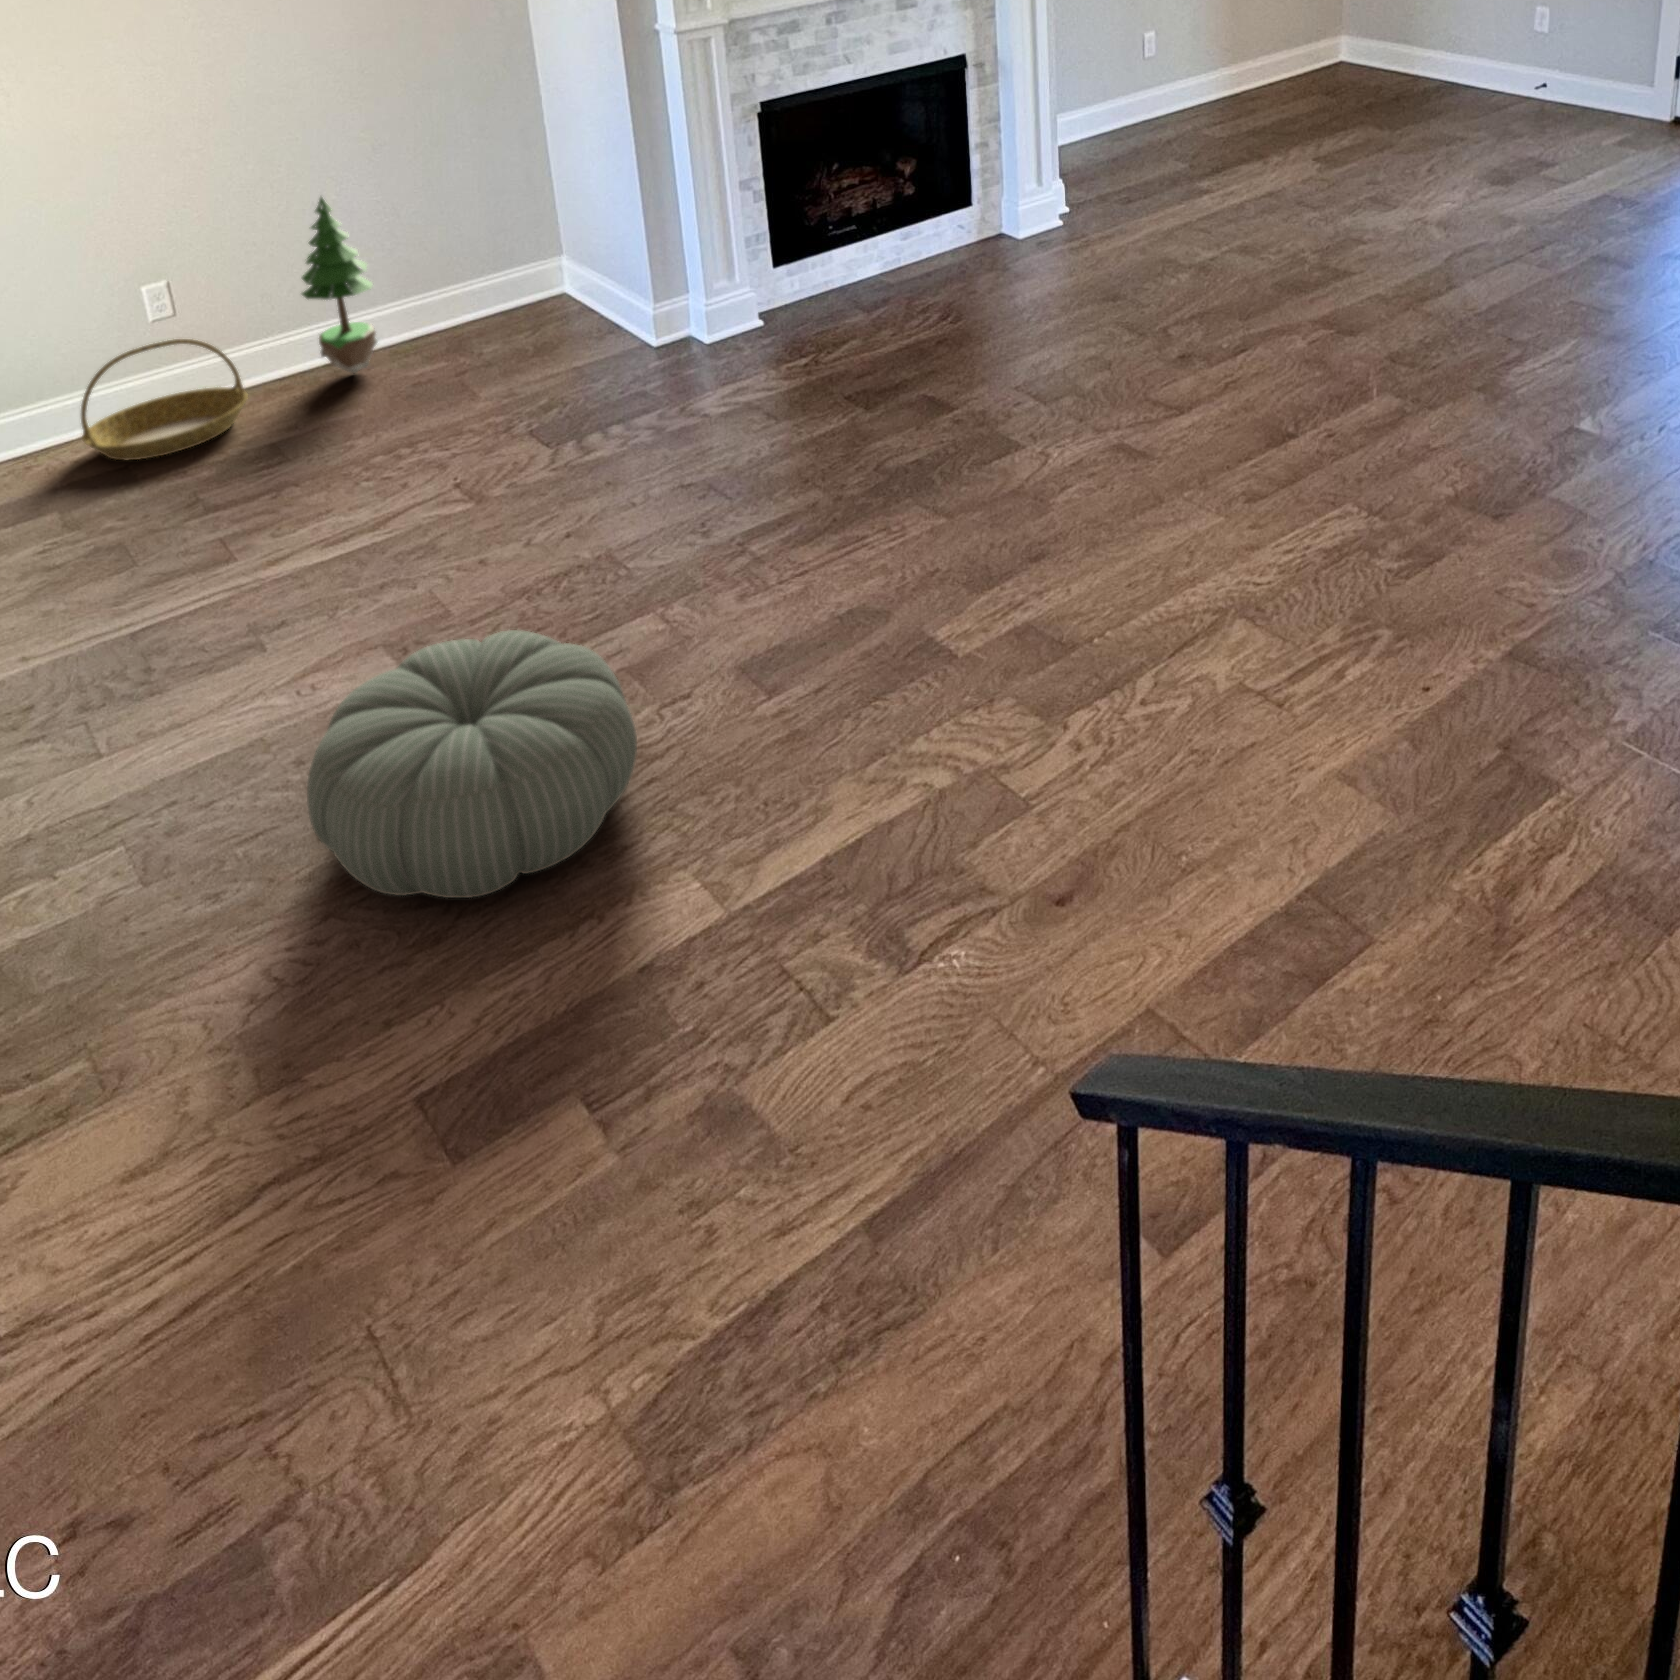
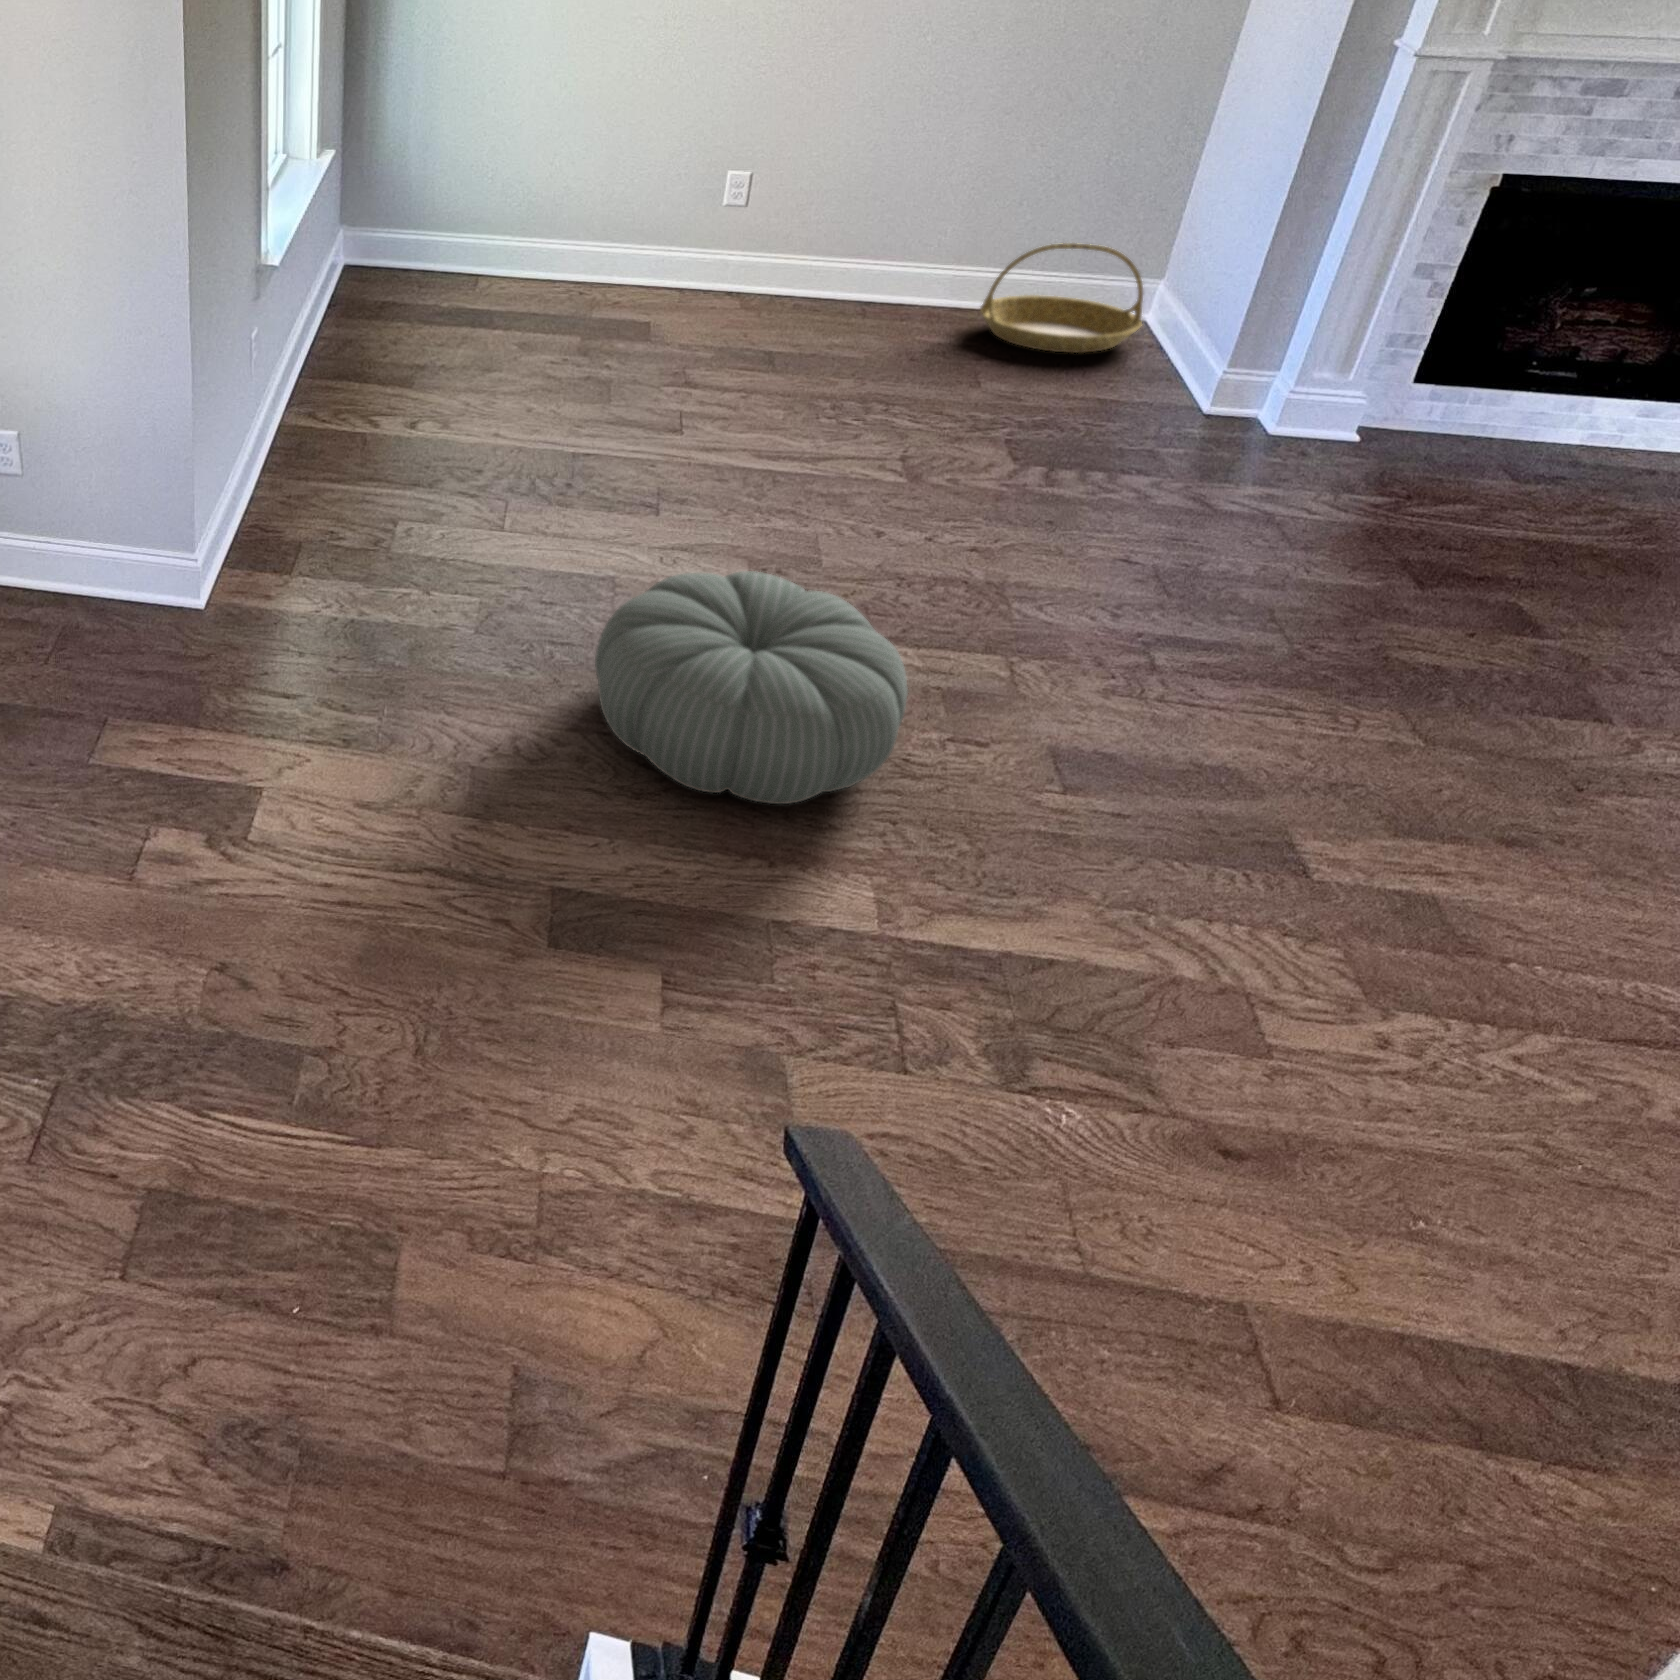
potted tree: present [302,197,377,374] -> none [851,132,935,320]
basket: present [81,339,248,460] -> present [980,243,1143,353]

